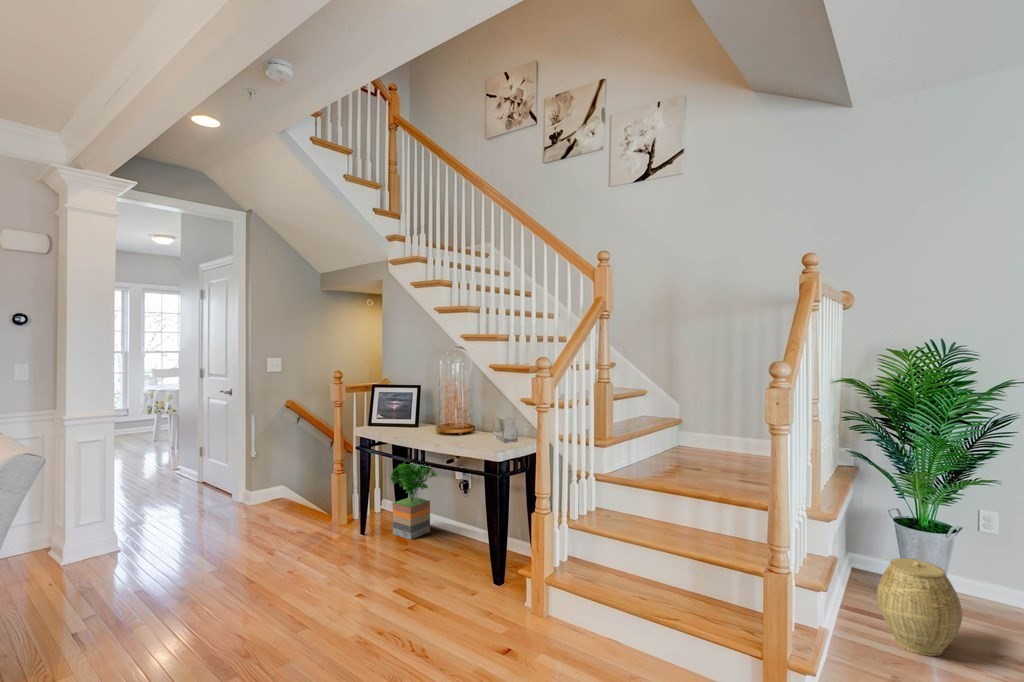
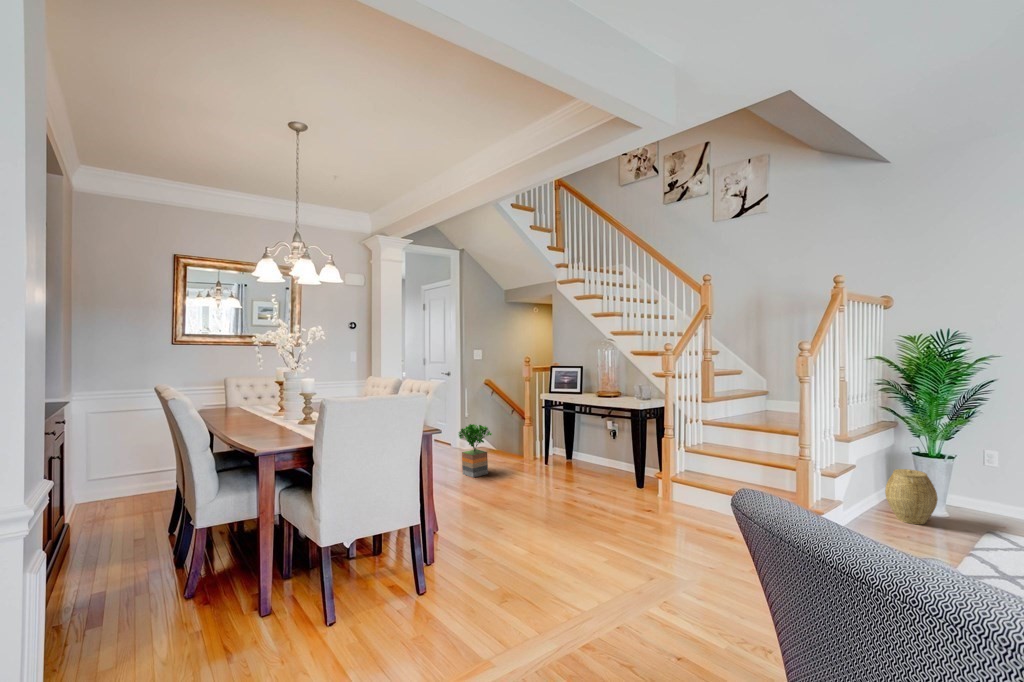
potted tree: present [390,462,437,540] -> present [459,424,492,478]

